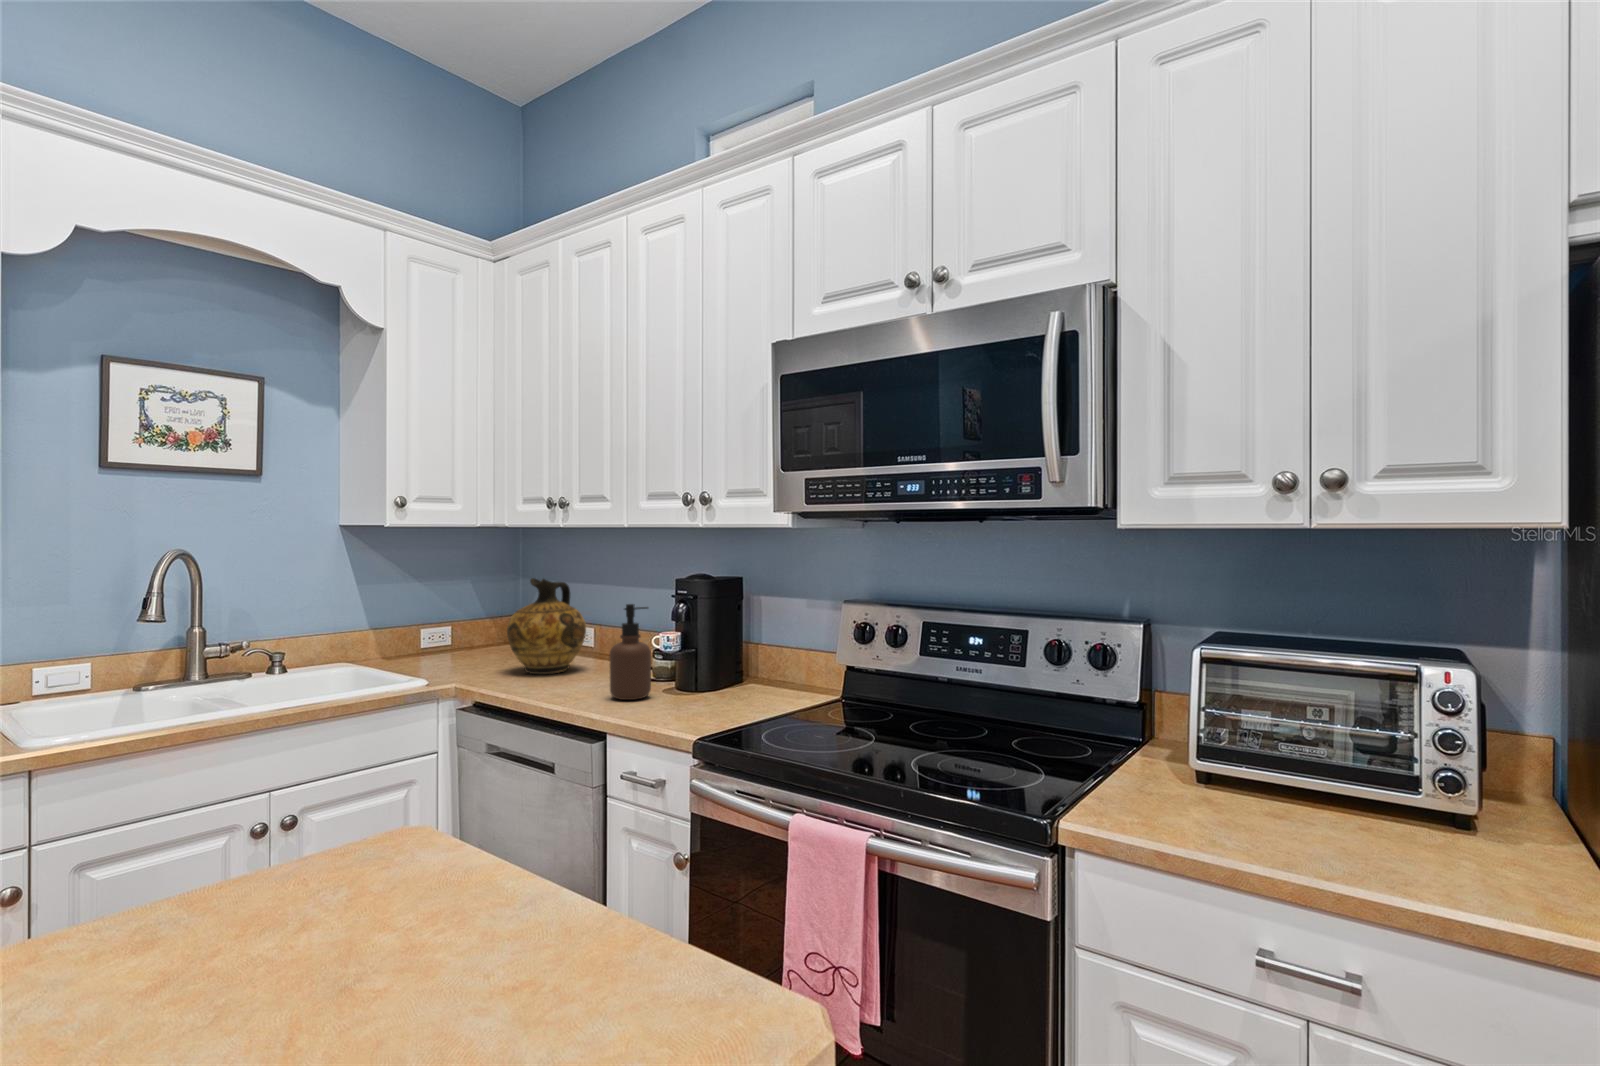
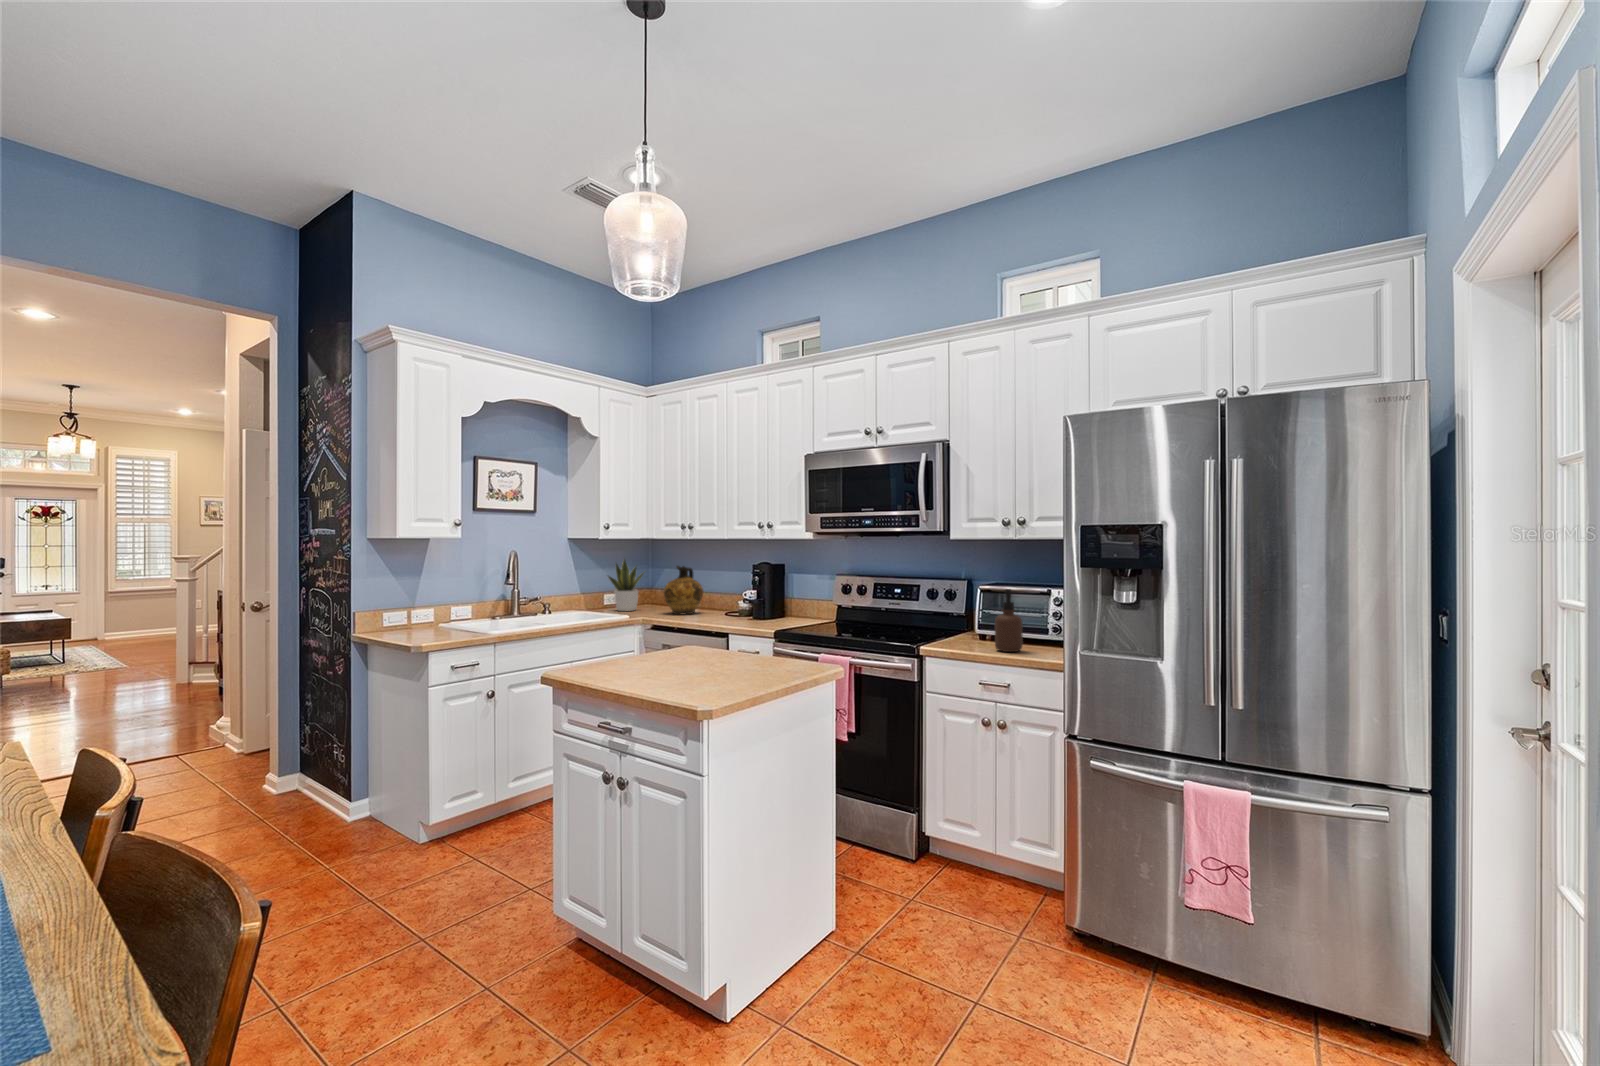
potted plant: none [406,559,490,664] -> present [608,560,643,611]
soap dispenser: present [610,604,651,700] -> present [995,589,1023,652]

